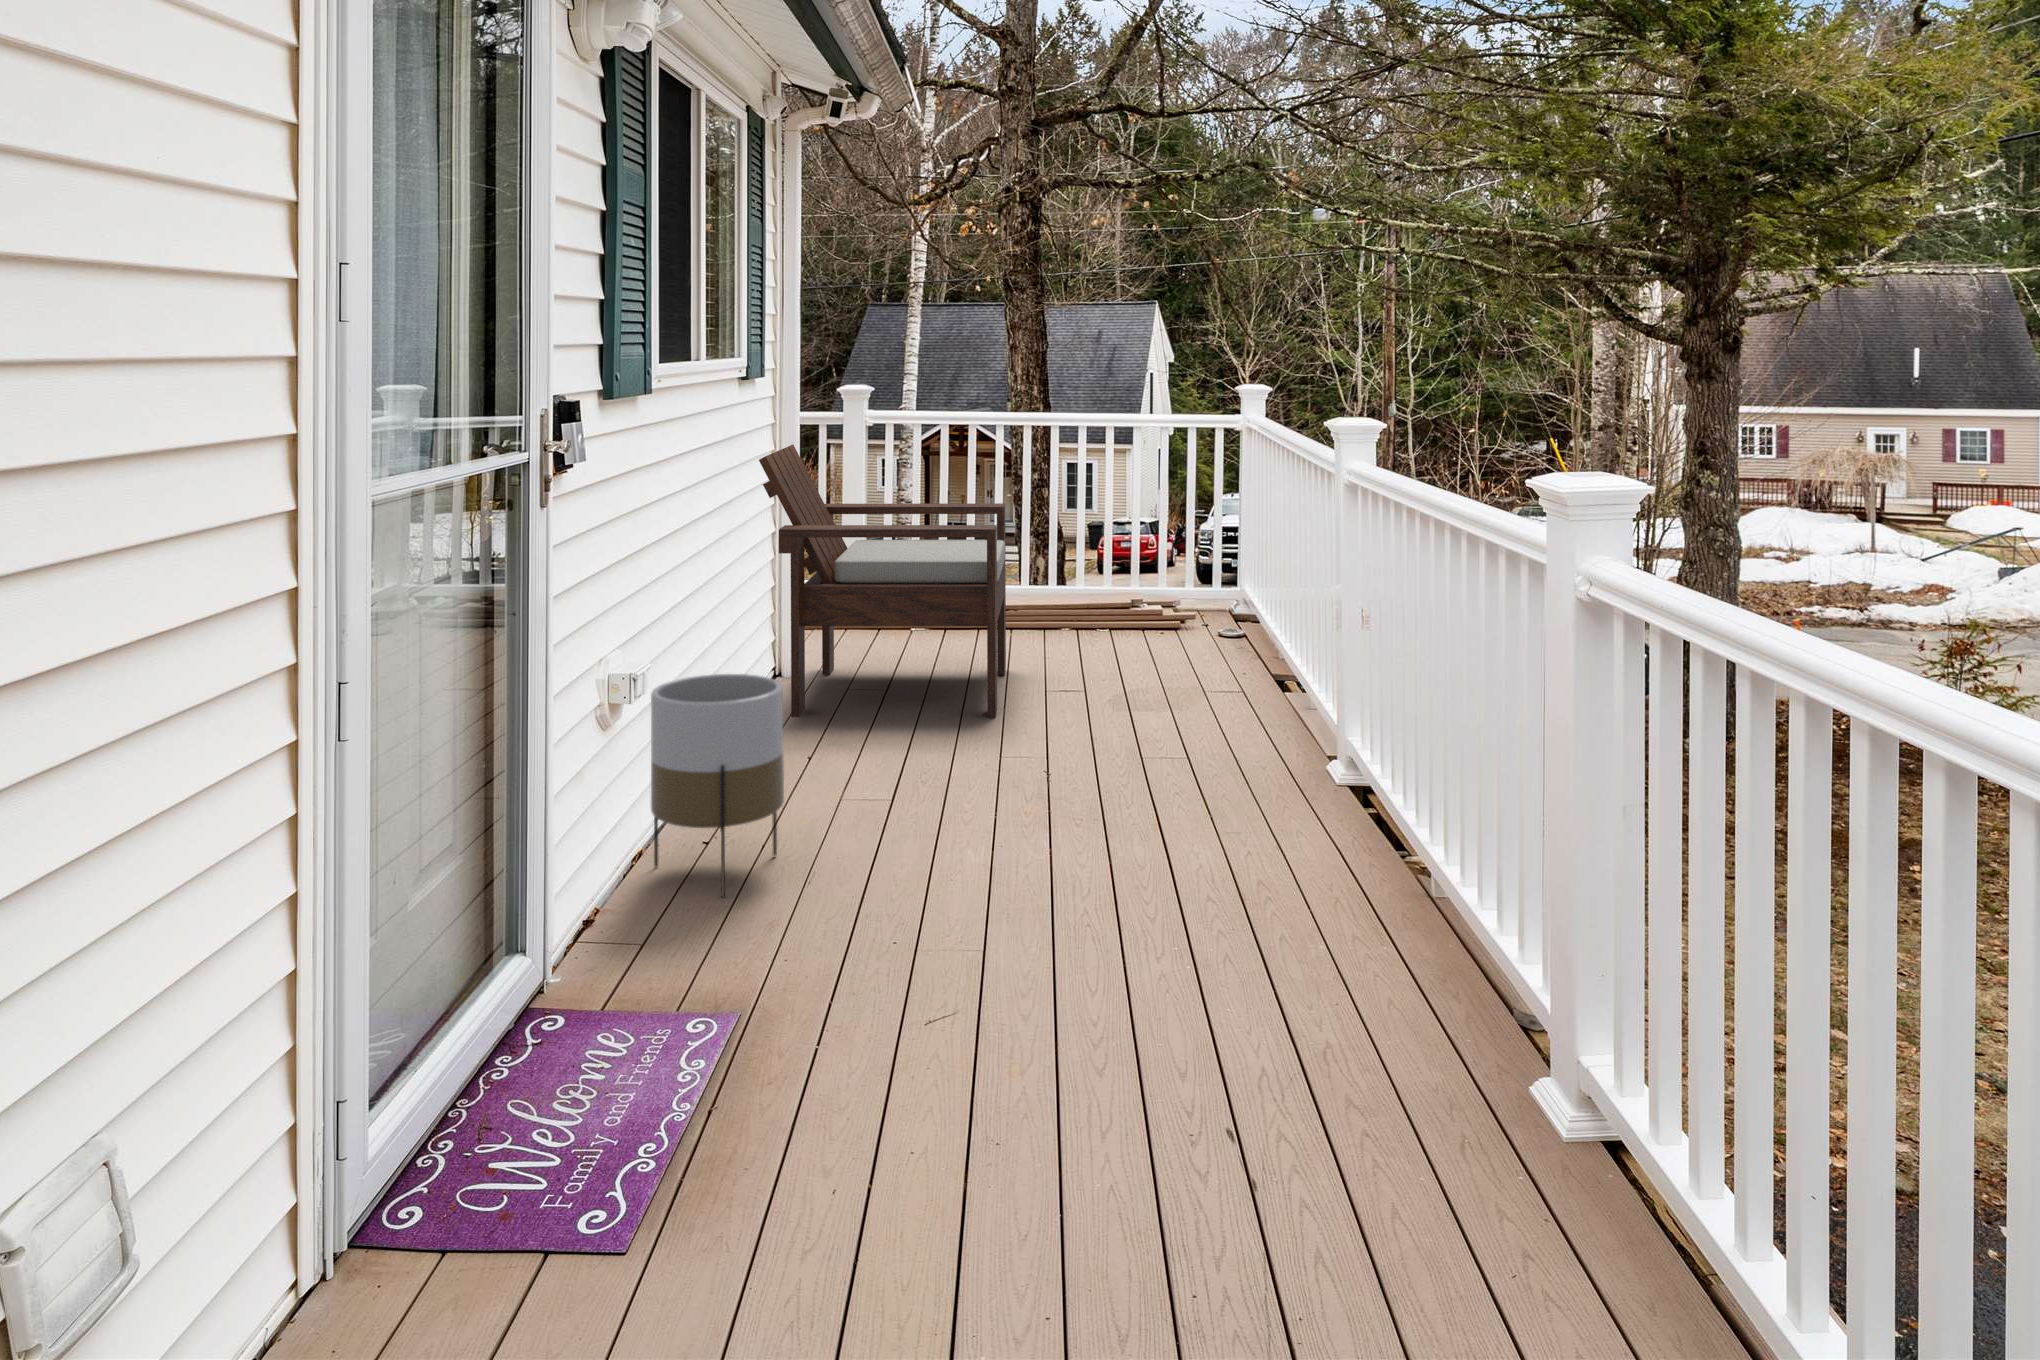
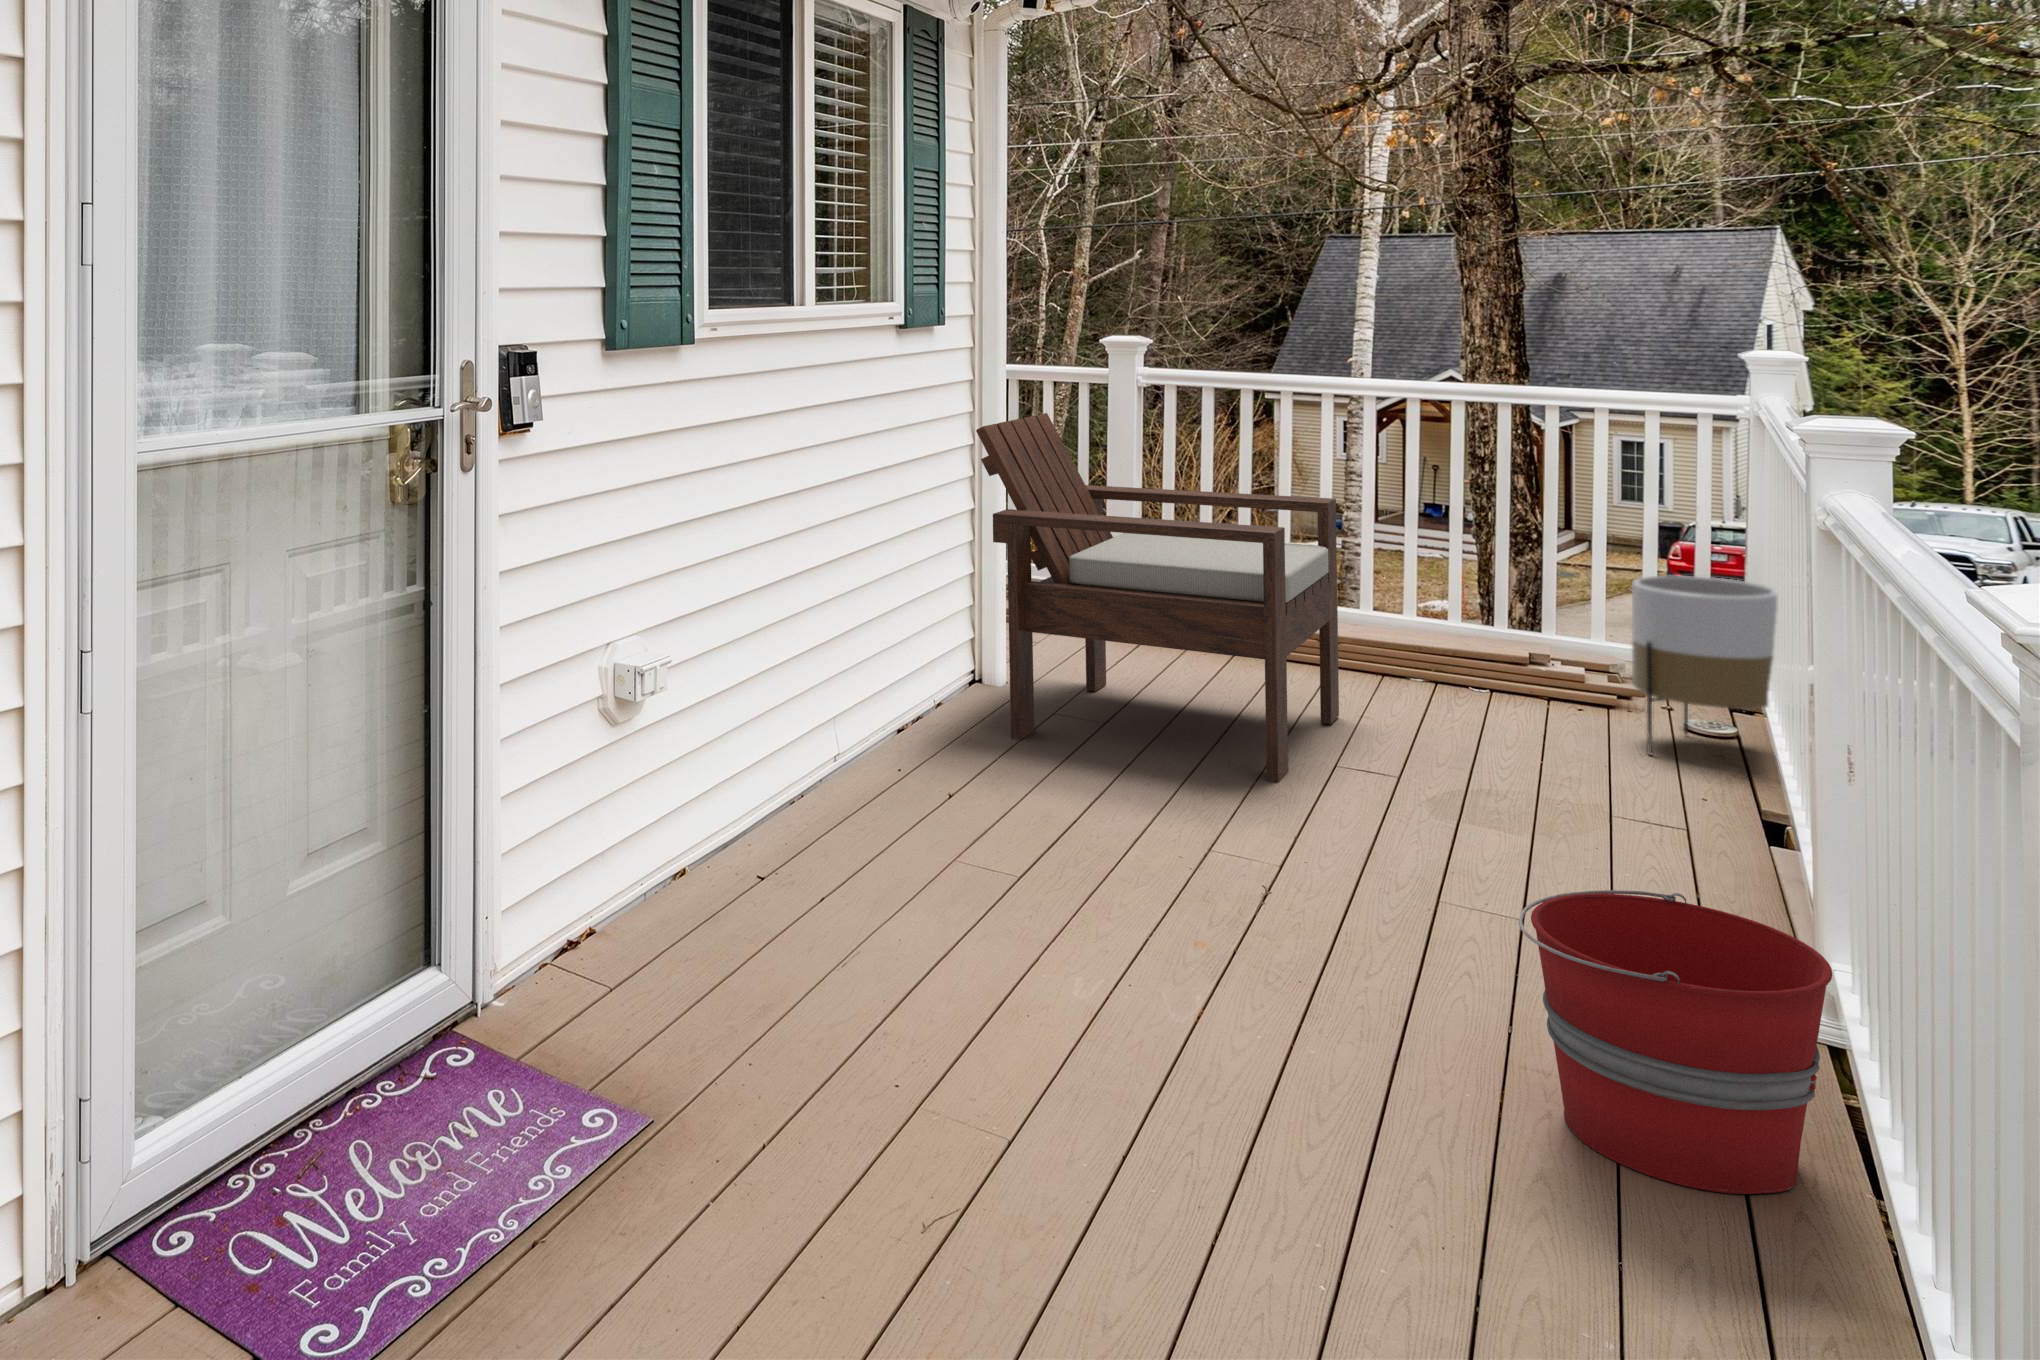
planter: present [651,674,784,897] -> present [1632,576,1777,755]
bucket: none [1234,723,1386,888] -> present [1518,890,1832,1194]

